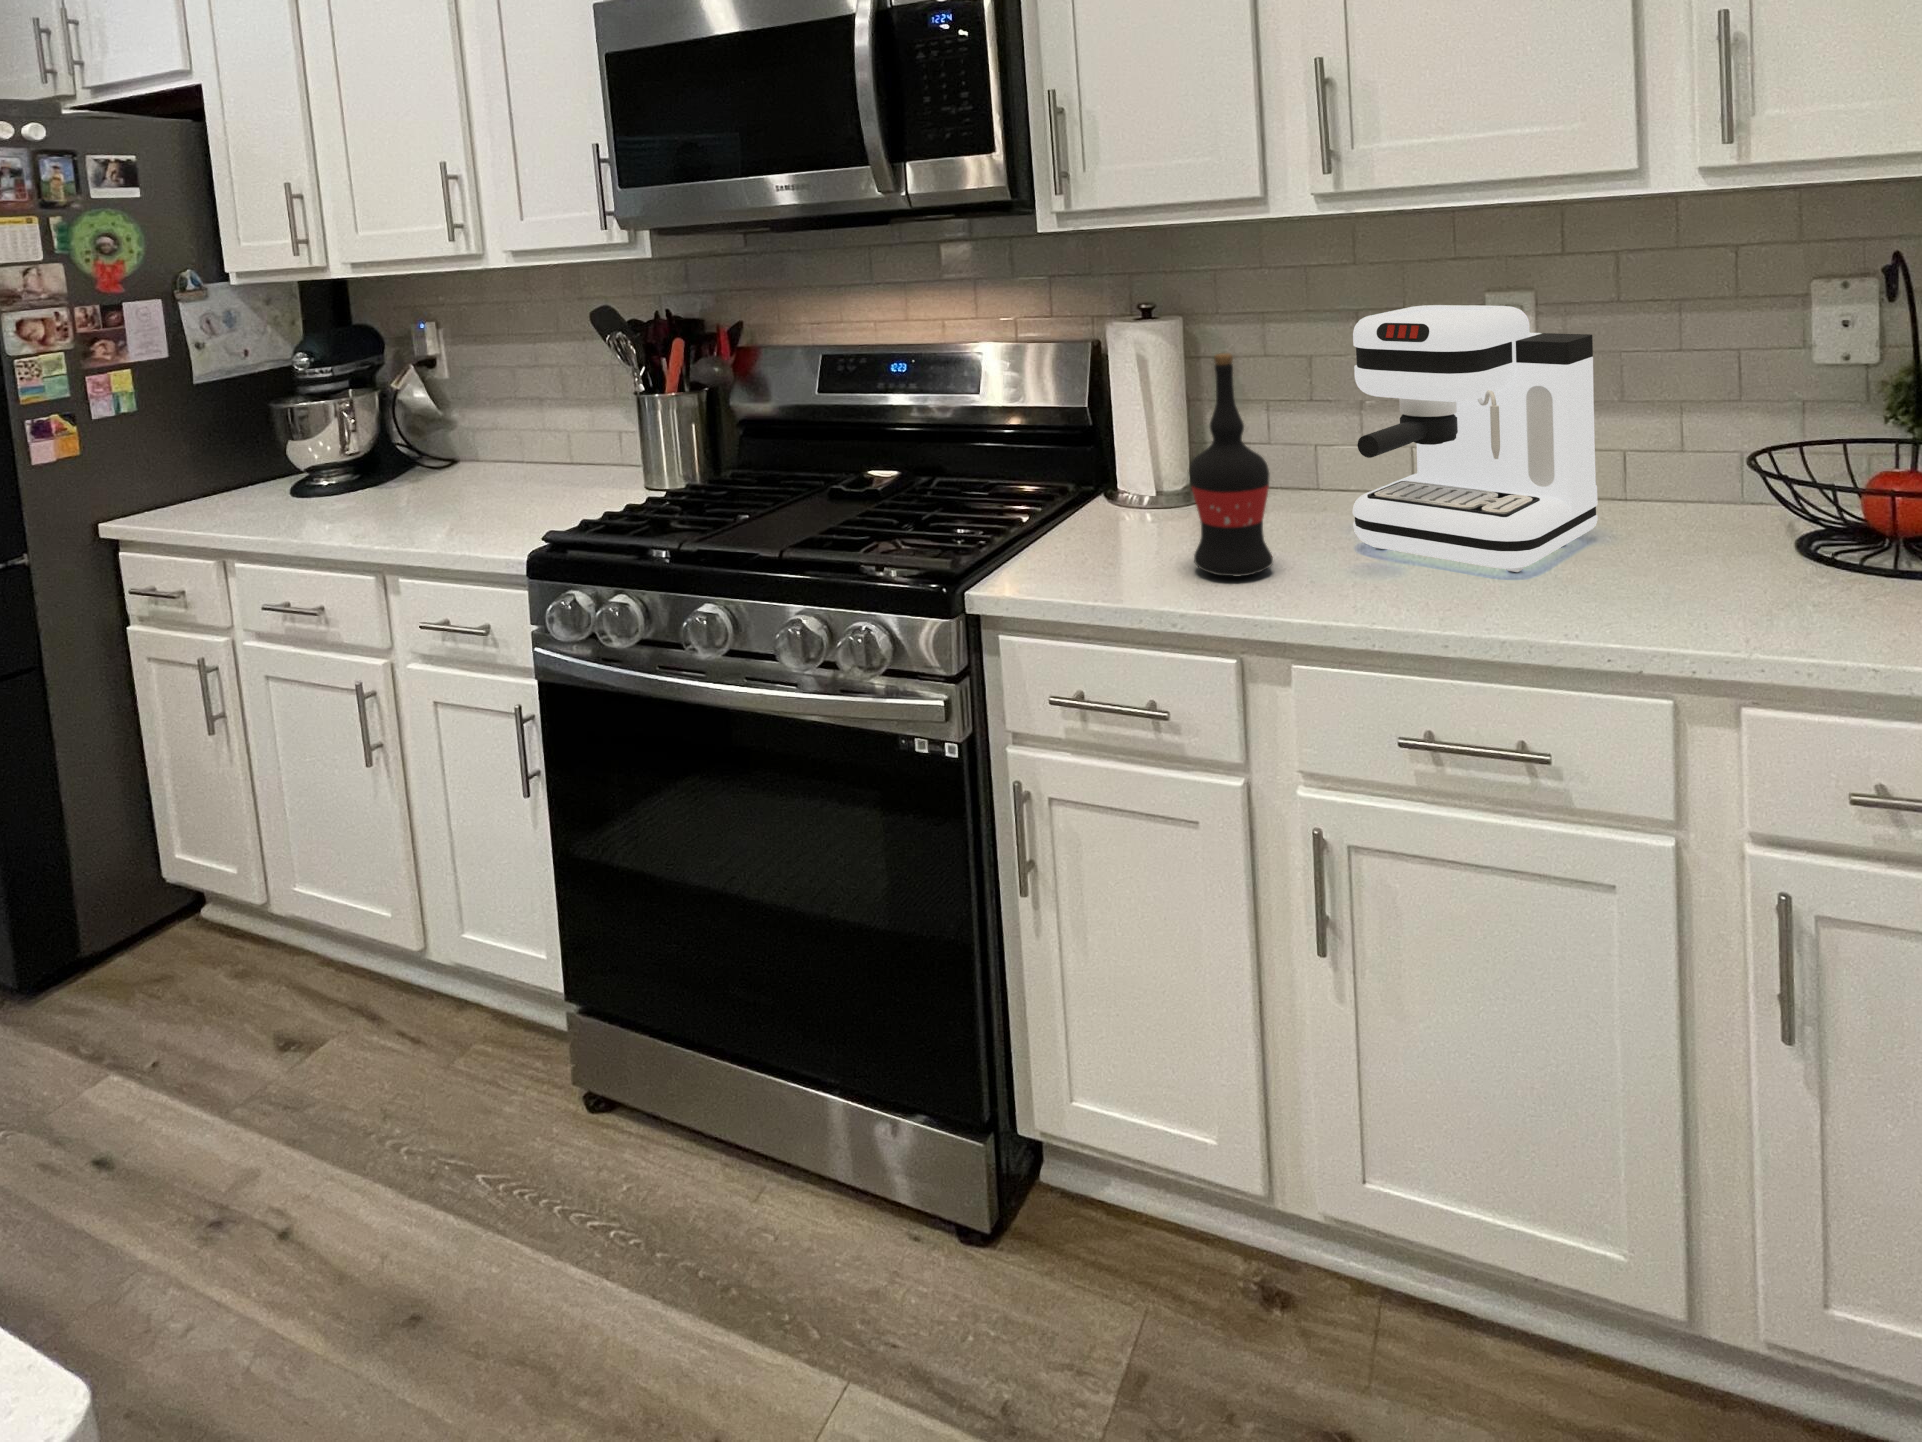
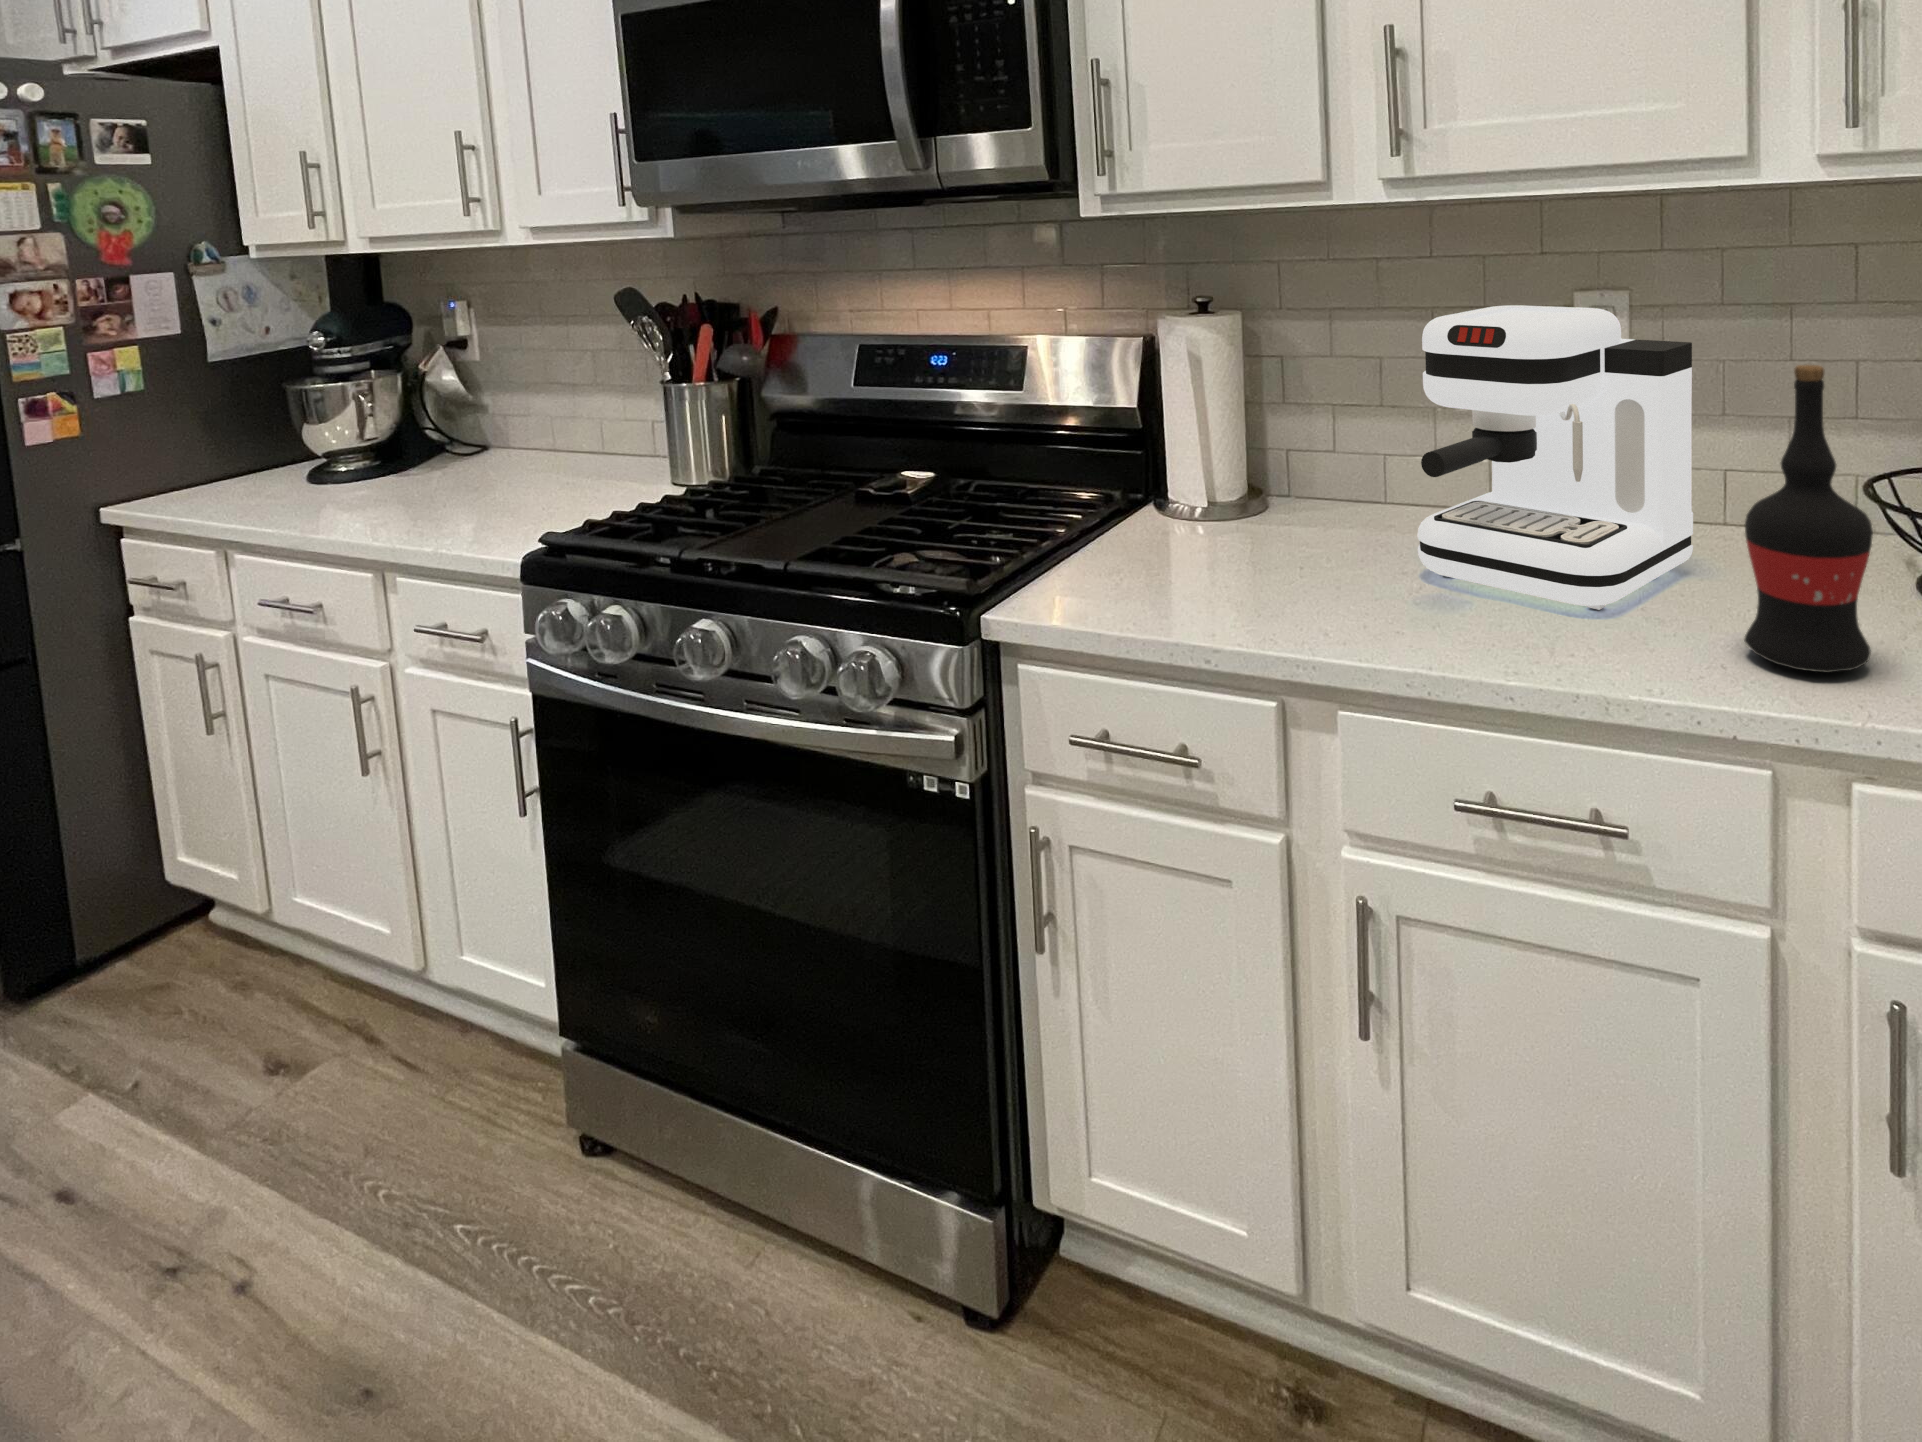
wine bottle: present [1190,353,1273,577] -> present [1744,365,1873,673]

